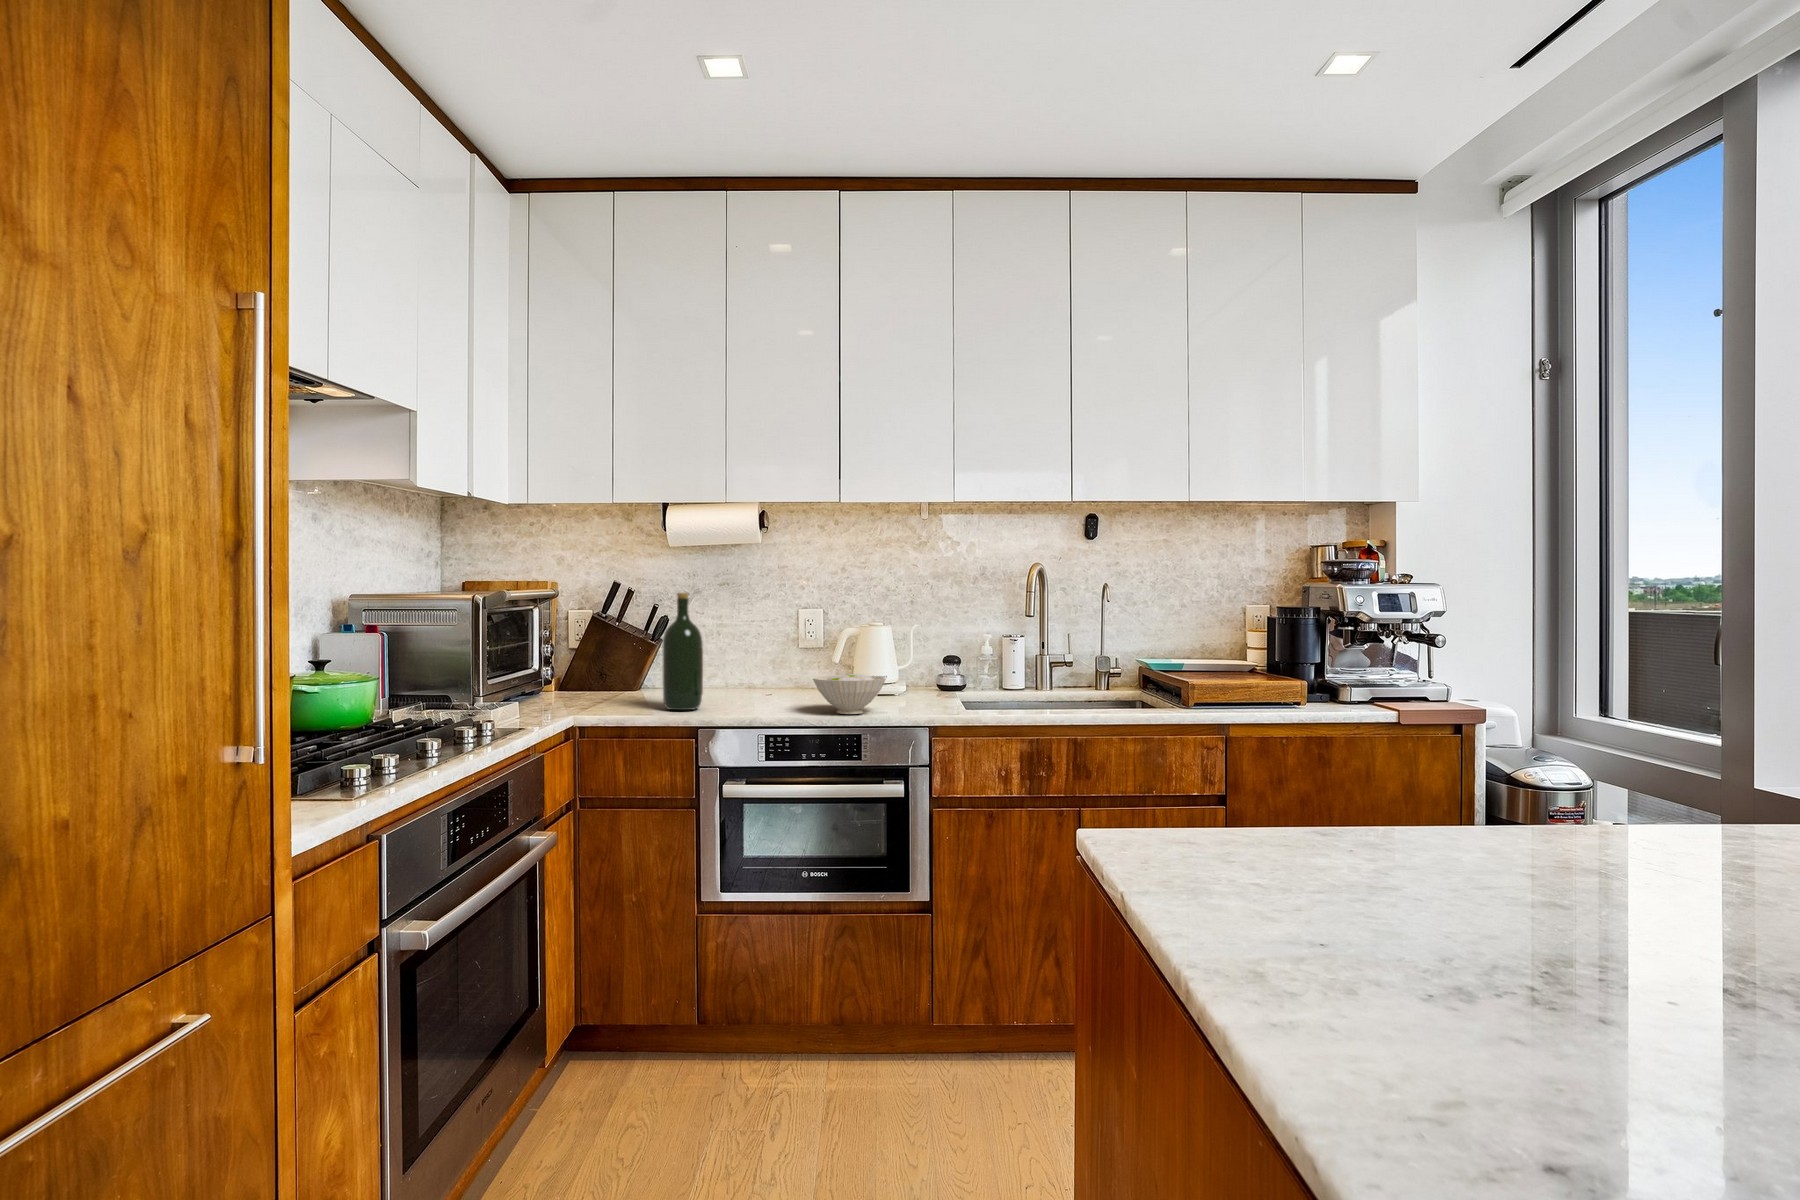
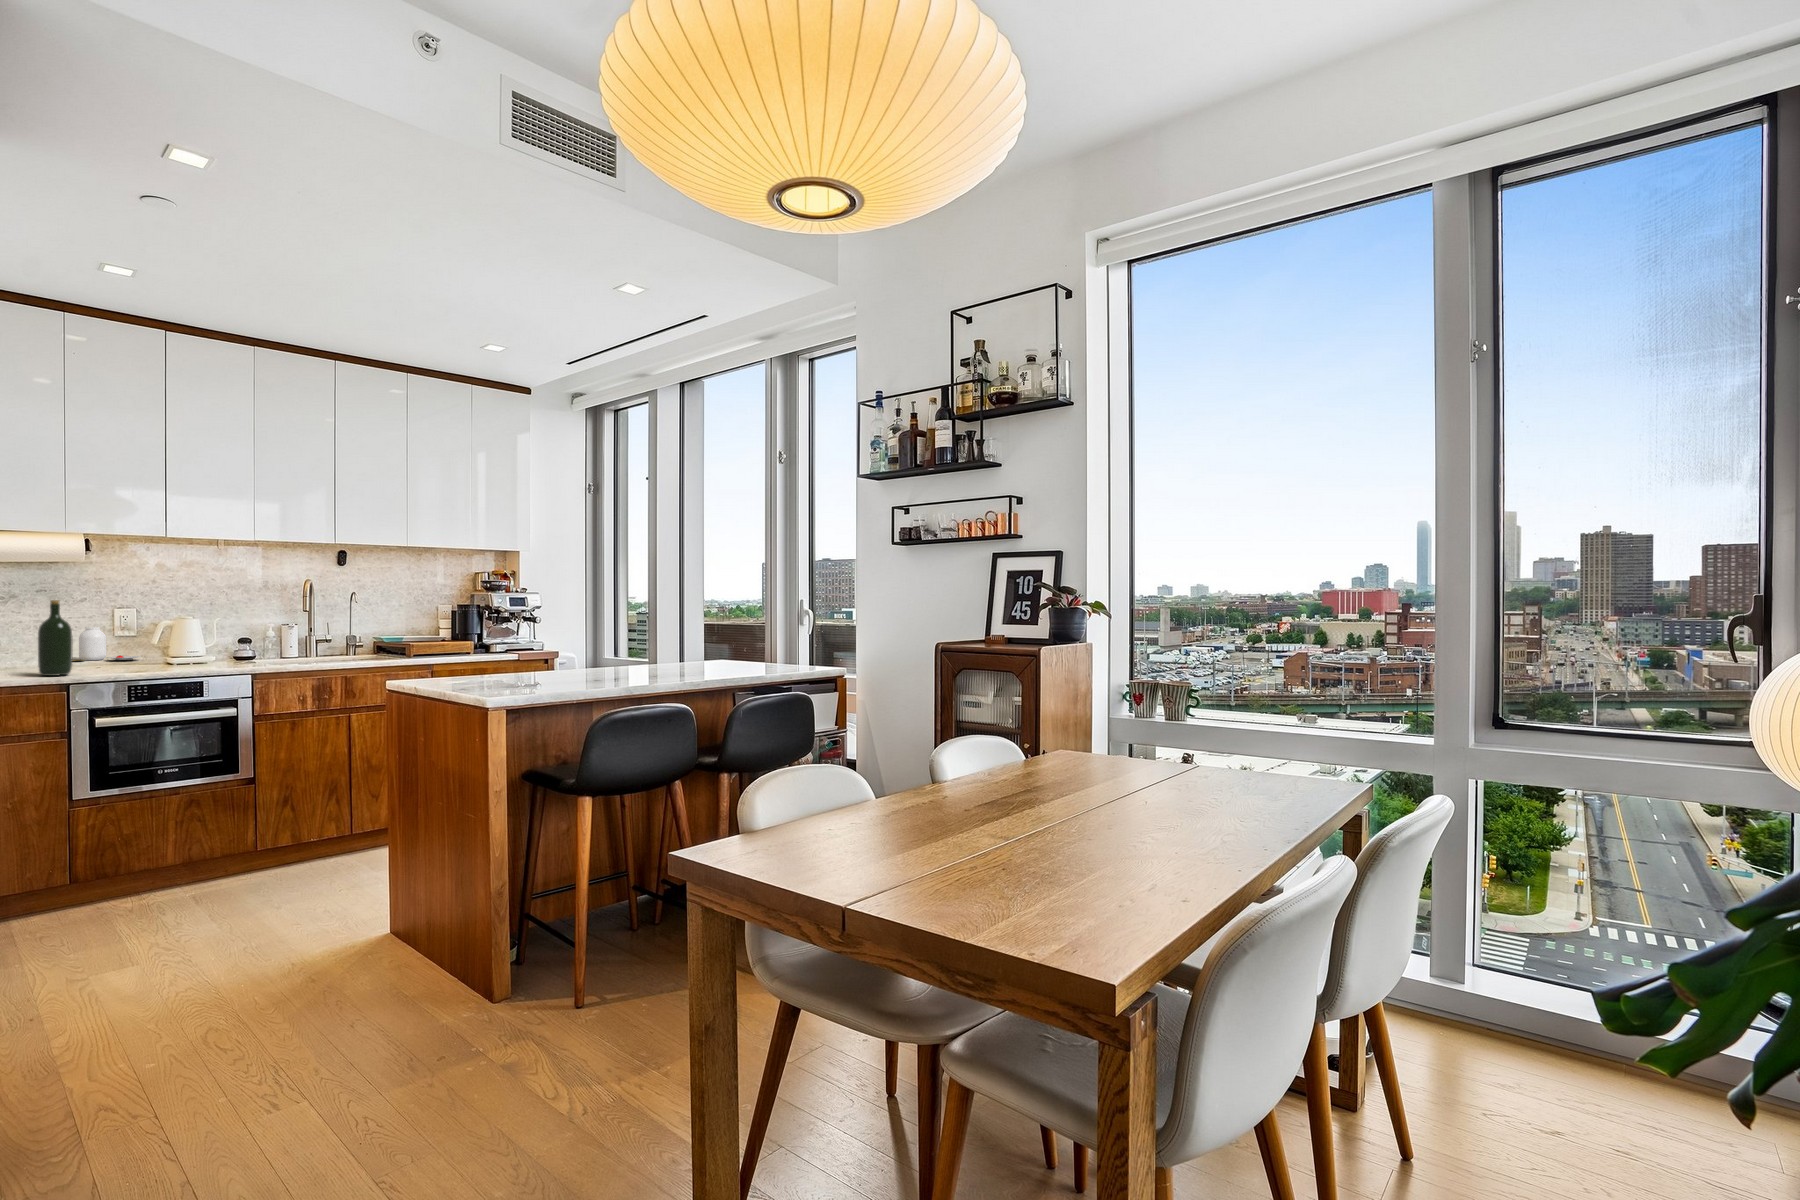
jar: none [738,634,819,685] -> present [73,627,141,661]
bowl: present [813,674,886,714] -> none [163,648,218,672]

